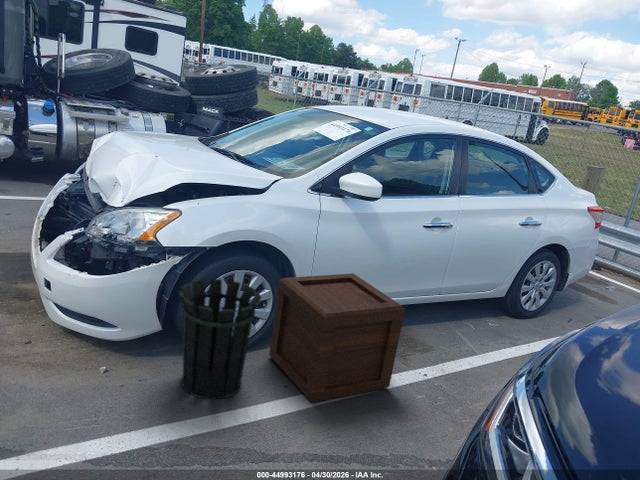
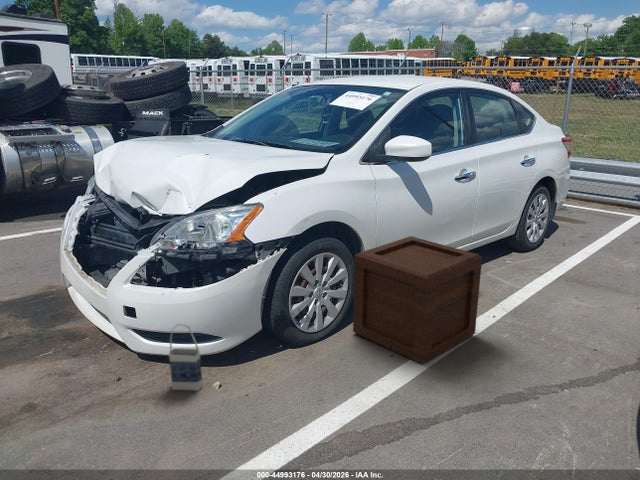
waste bin: present [179,279,261,399] -> none [281,265,363,385]
bag: none [64,306,95,373] -> present [169,324,203,390]

